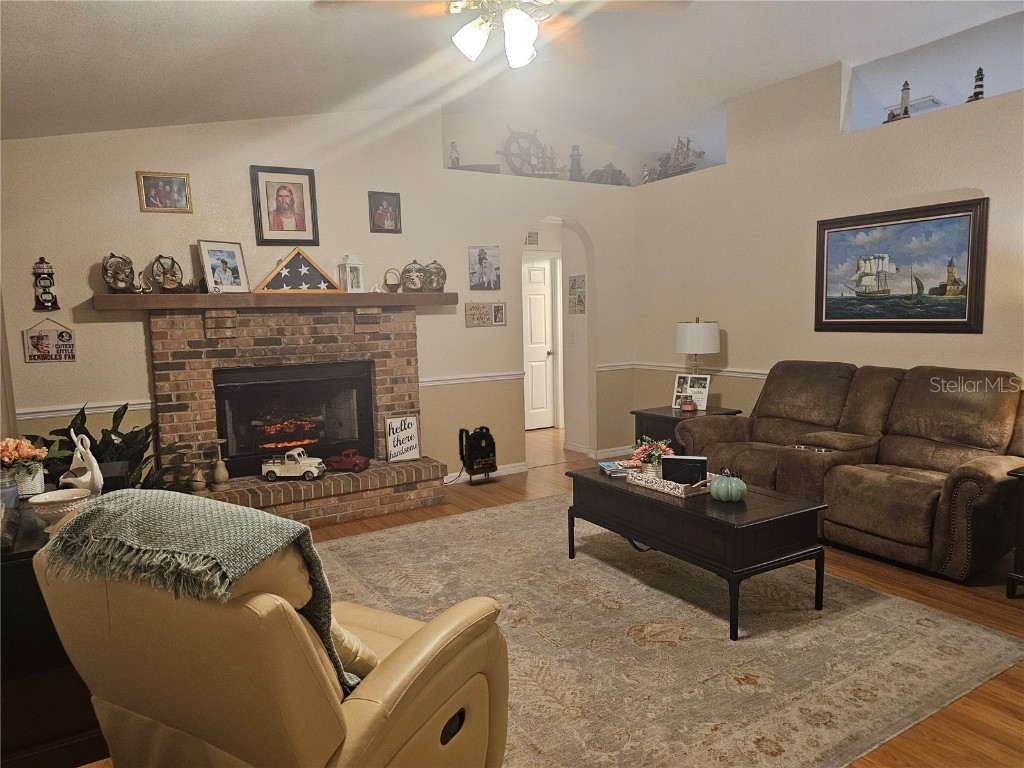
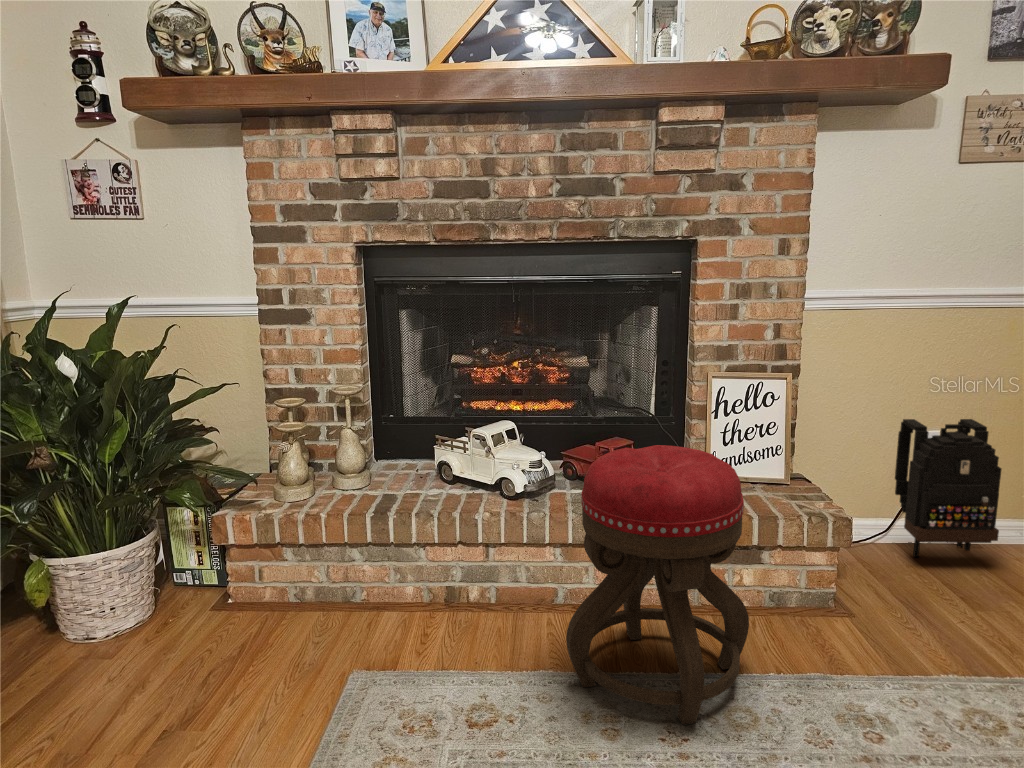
ottoman: none [359,440,422,535] -> present [566,445,749,725]

